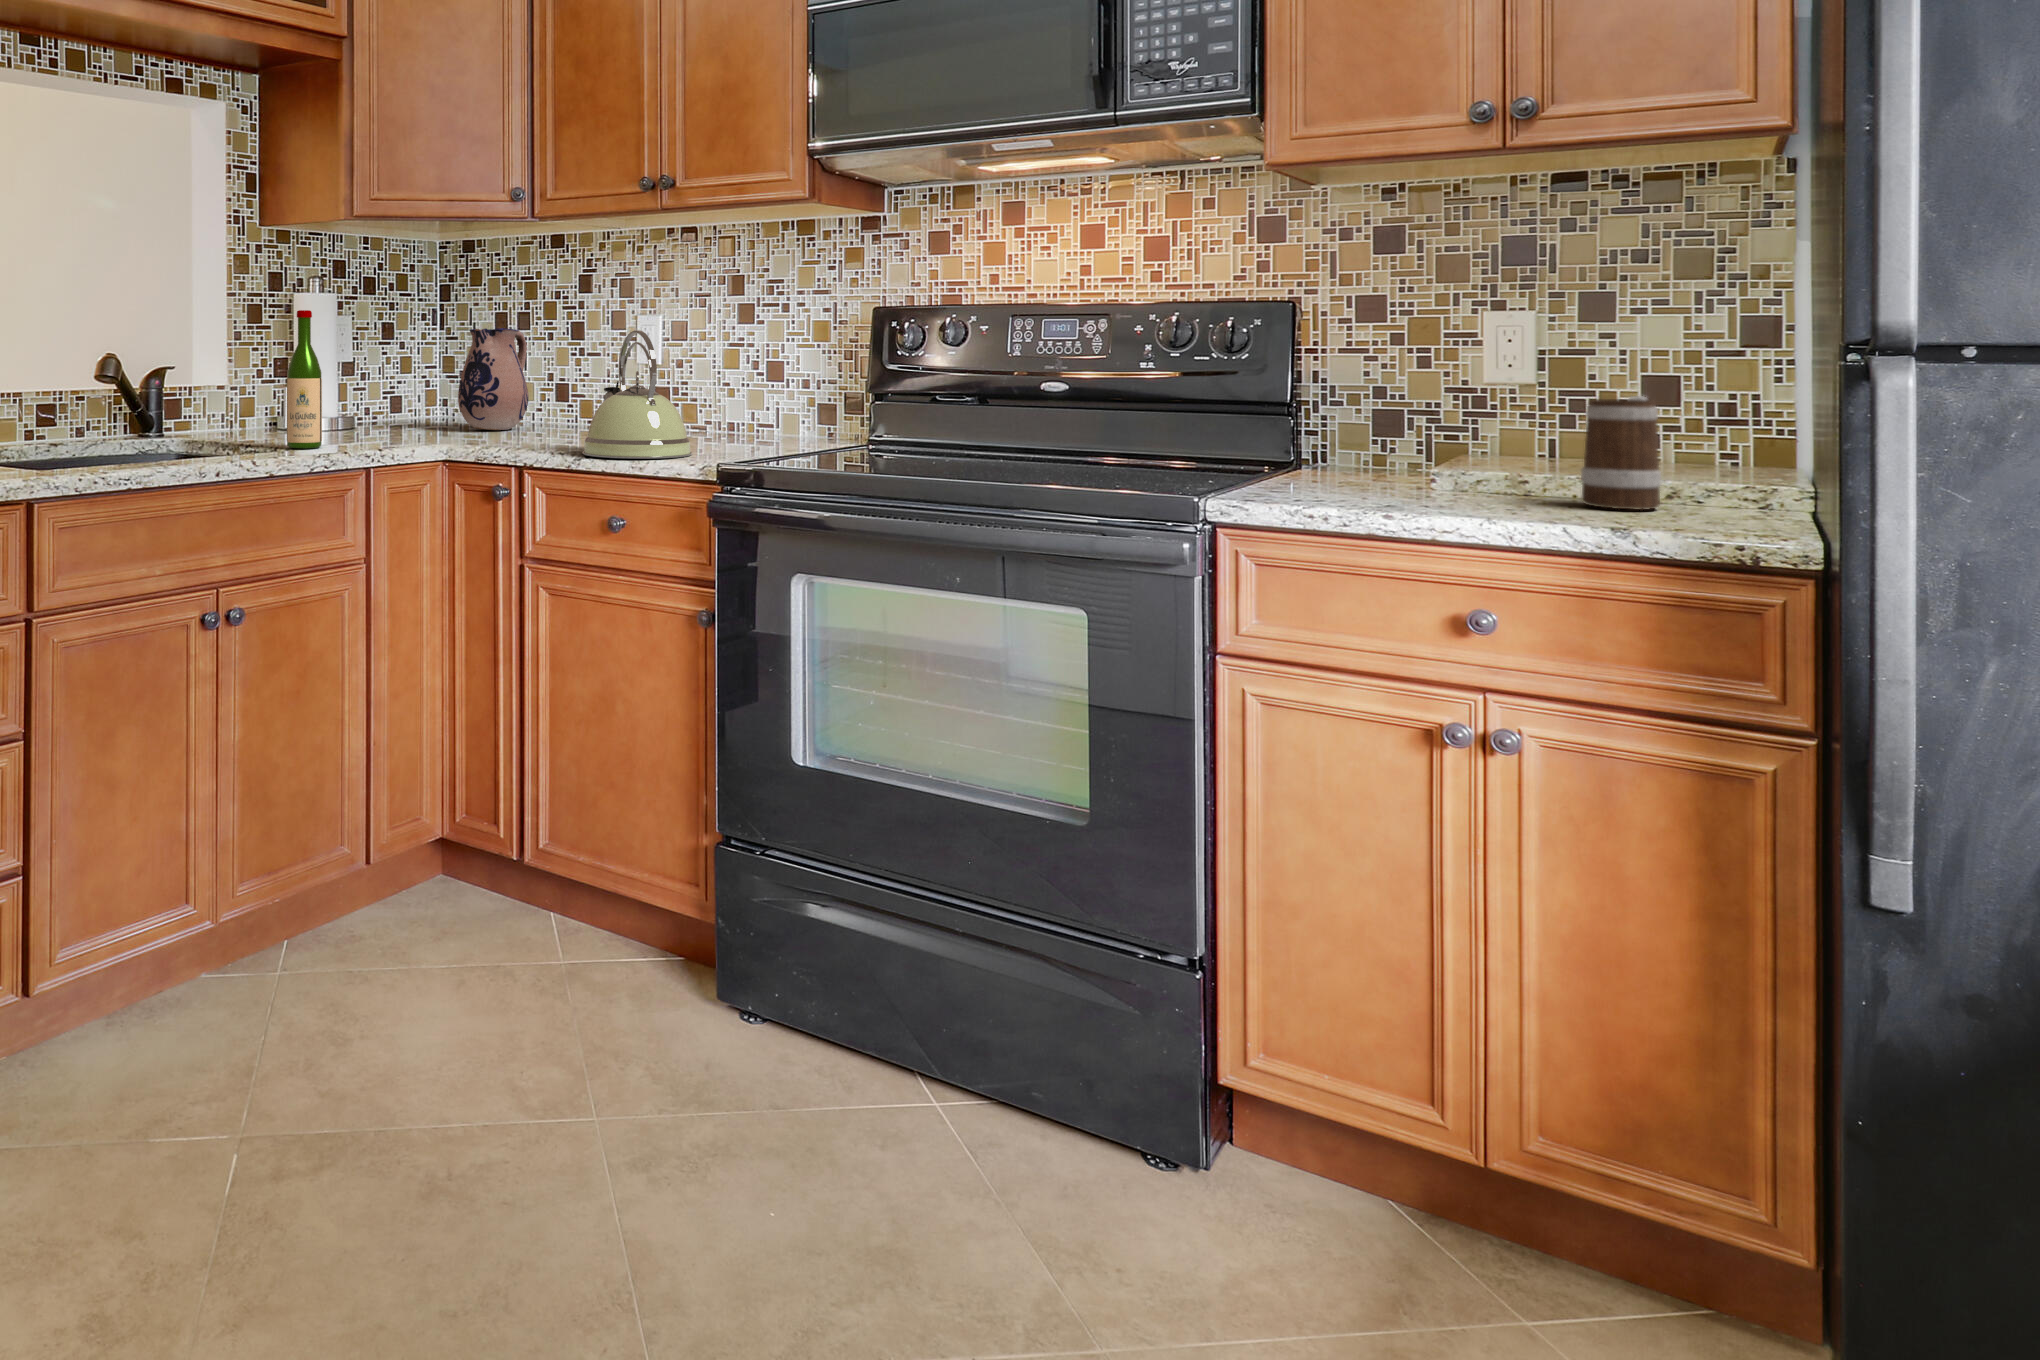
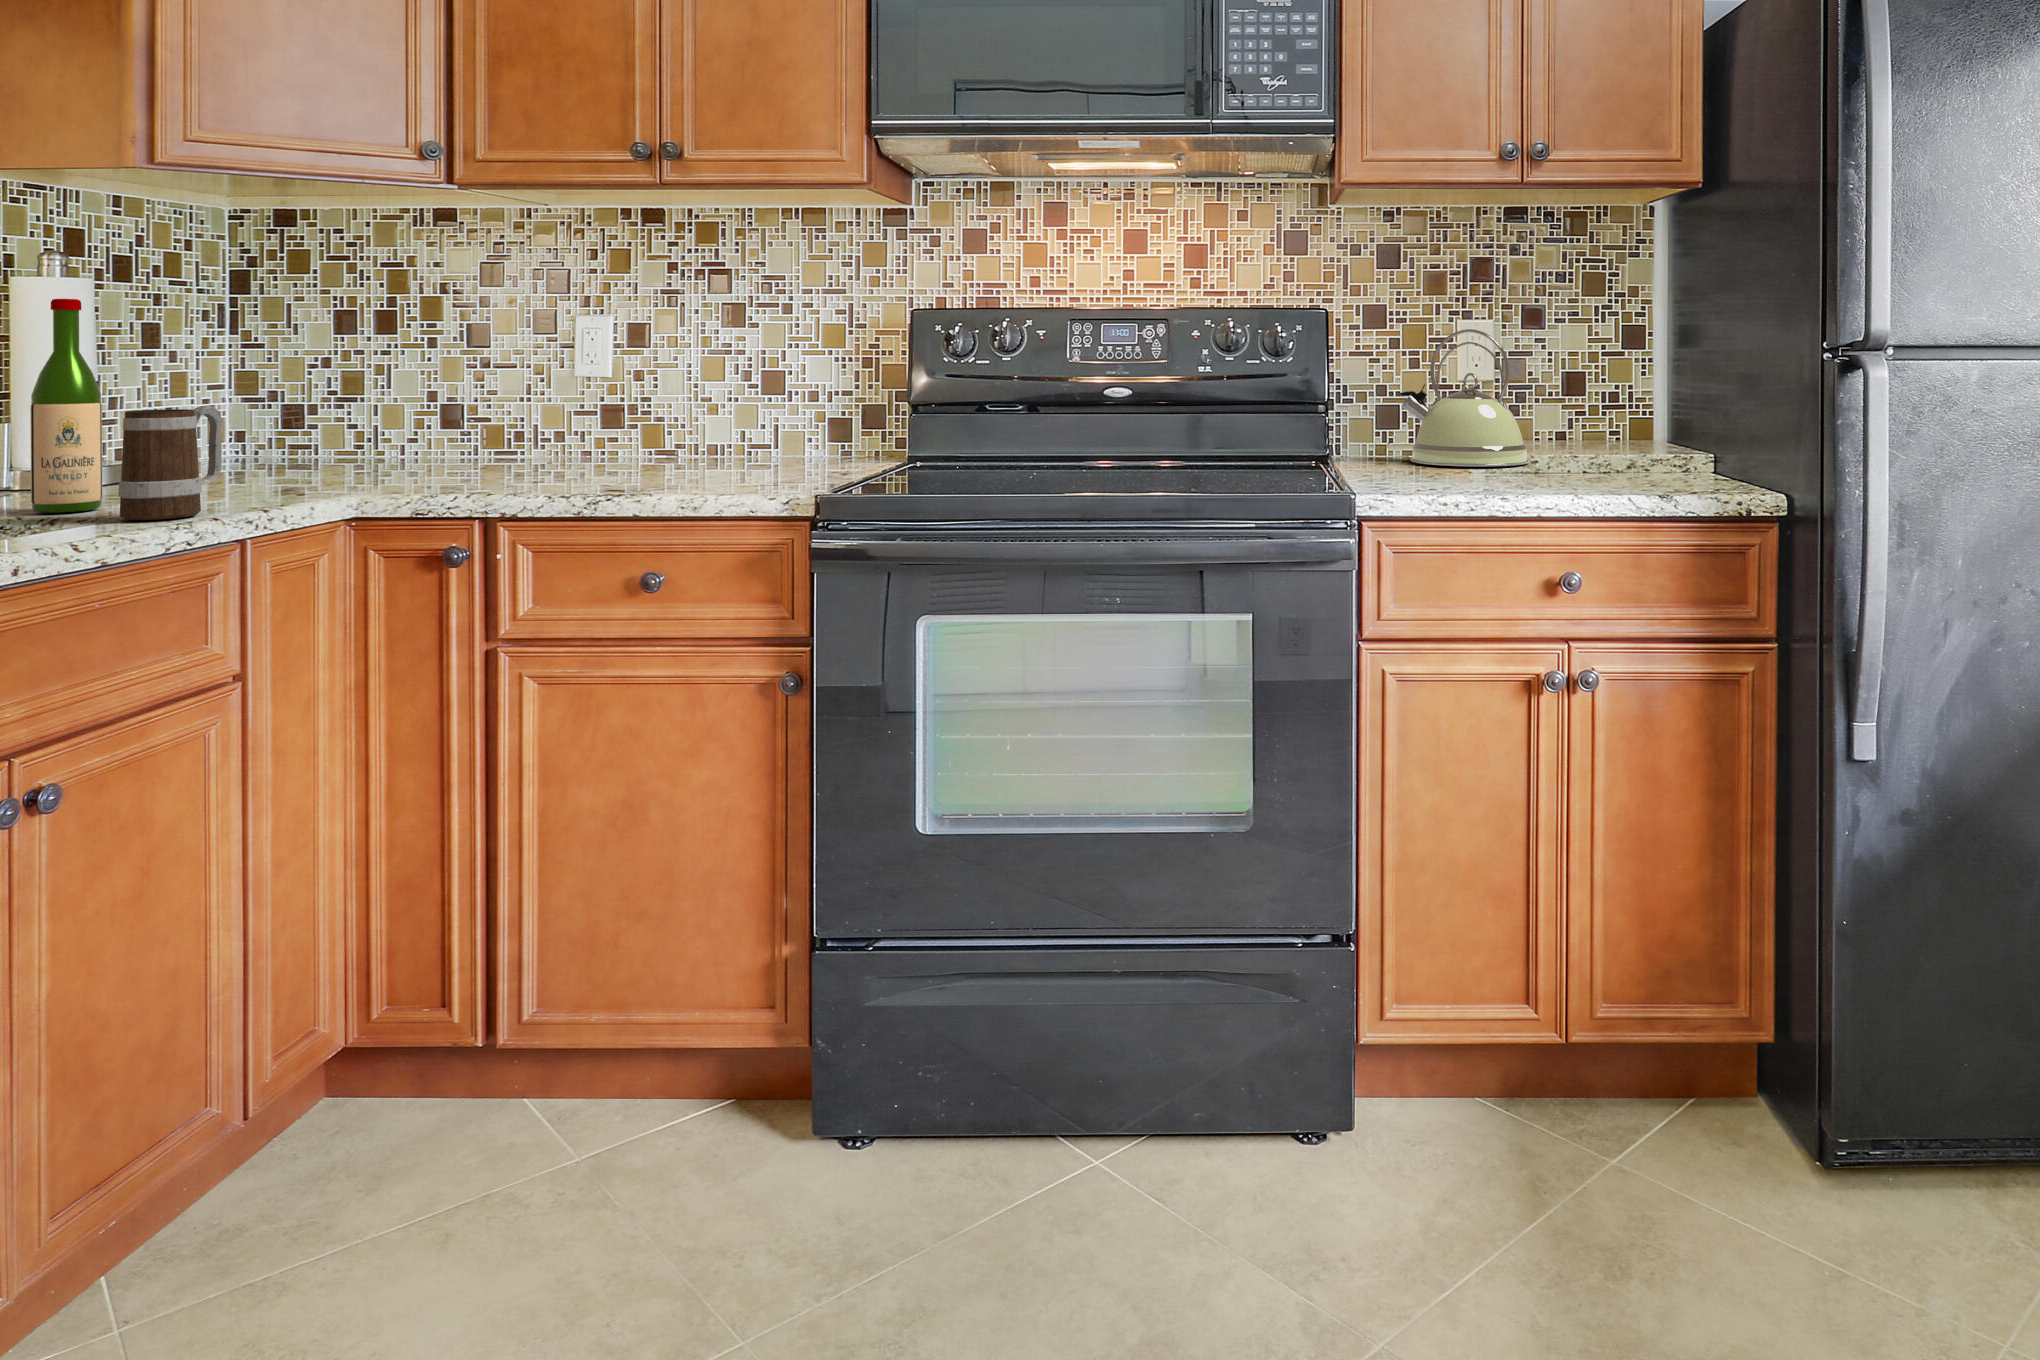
ceramic pitcher: present [458,328,528,430] -> none [301,331,414,467]
kettle: present [582,330,692,459] -> present [1400,329,1529,467]
mug: present [1581,396,1661,510] -> present [118,405,223,520]

